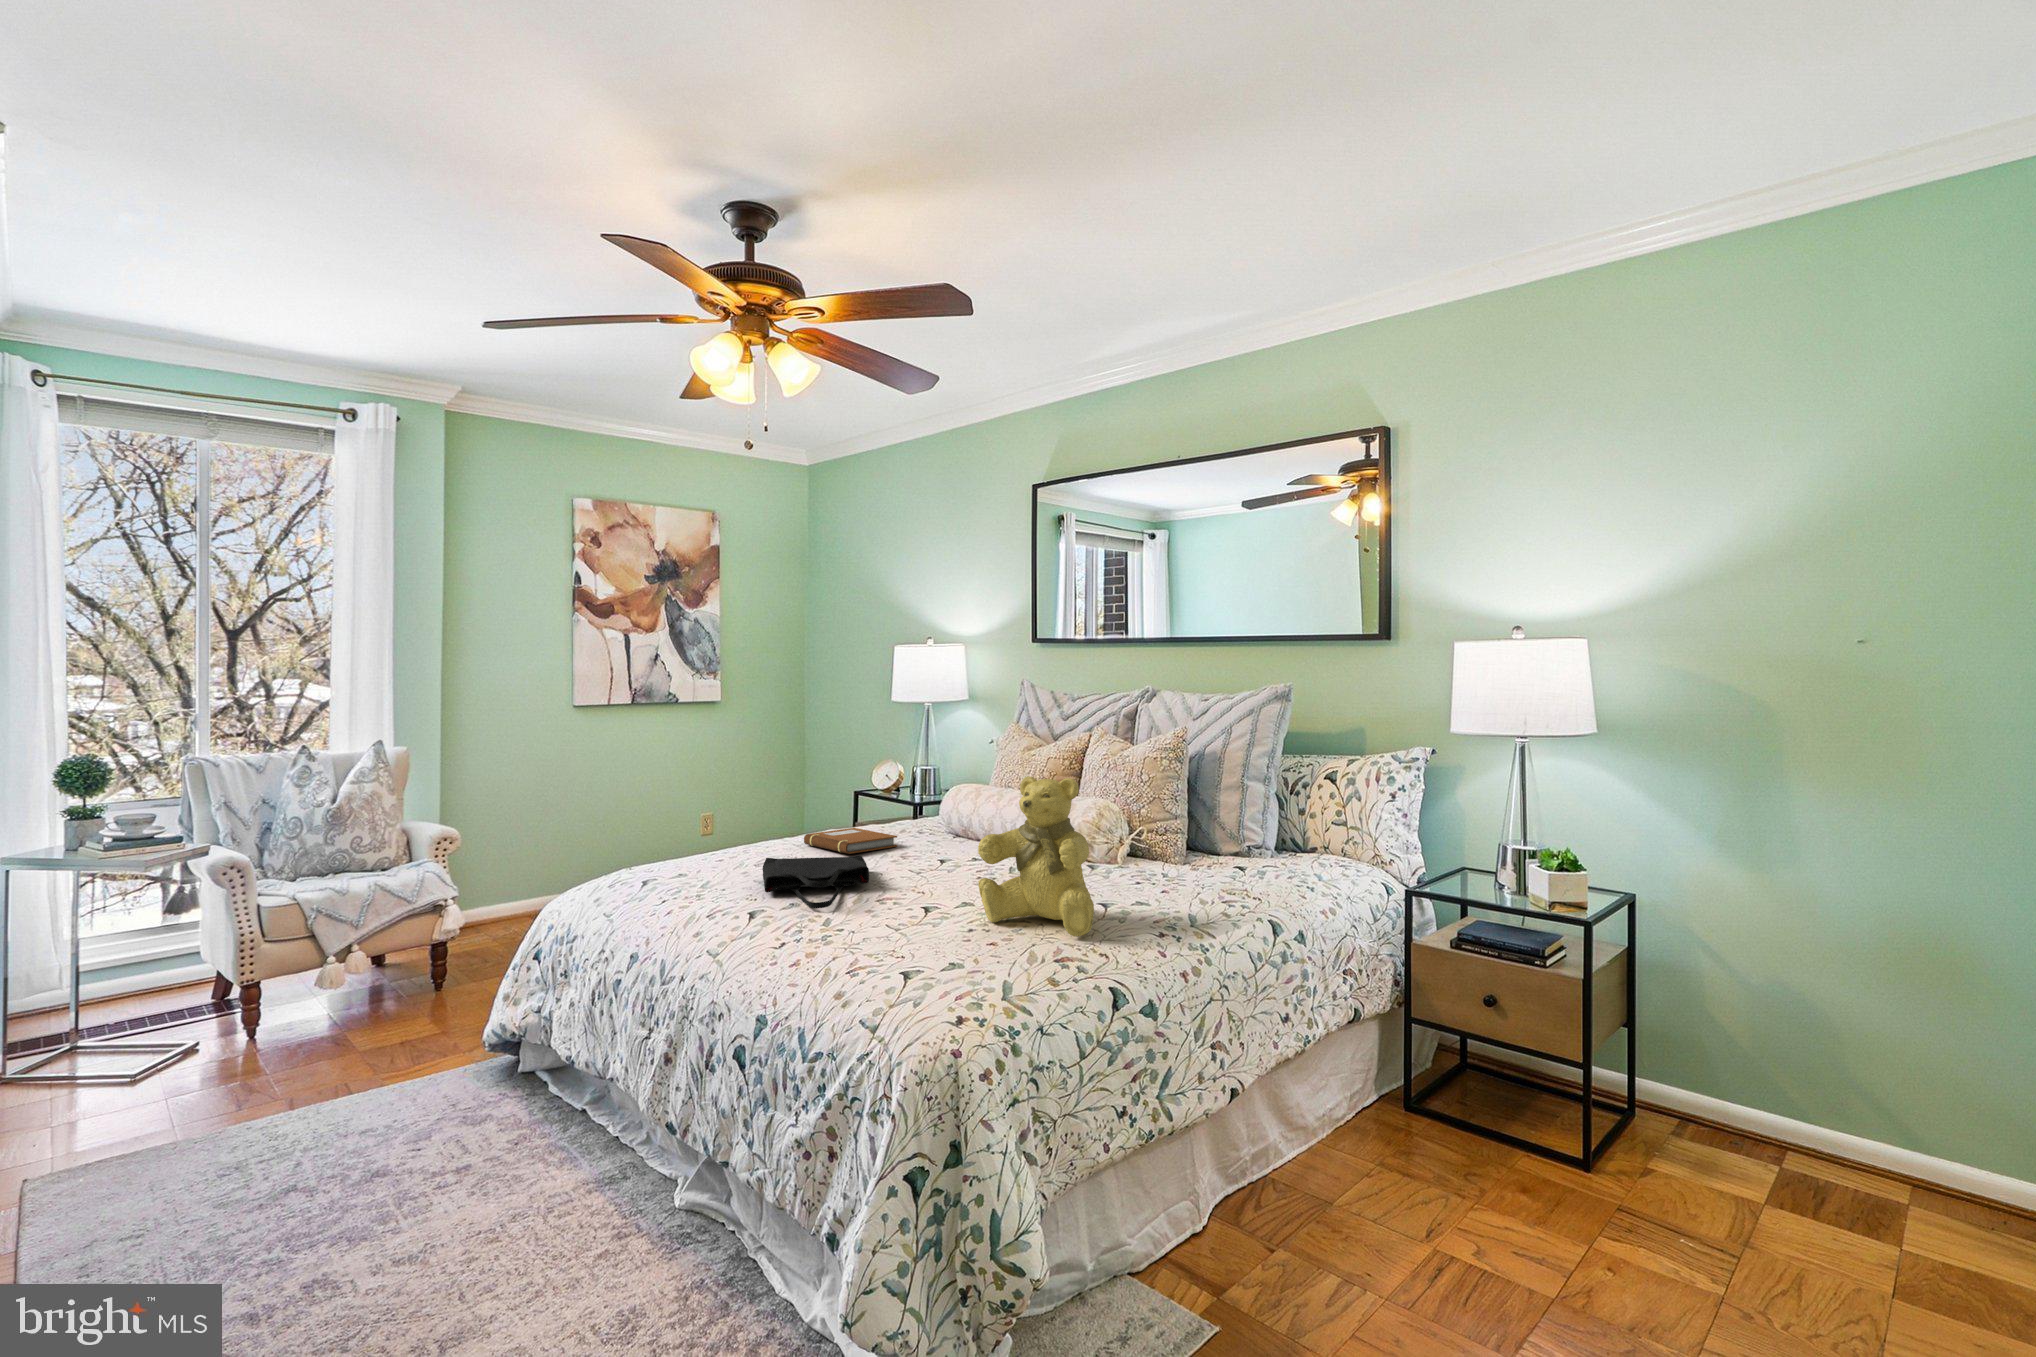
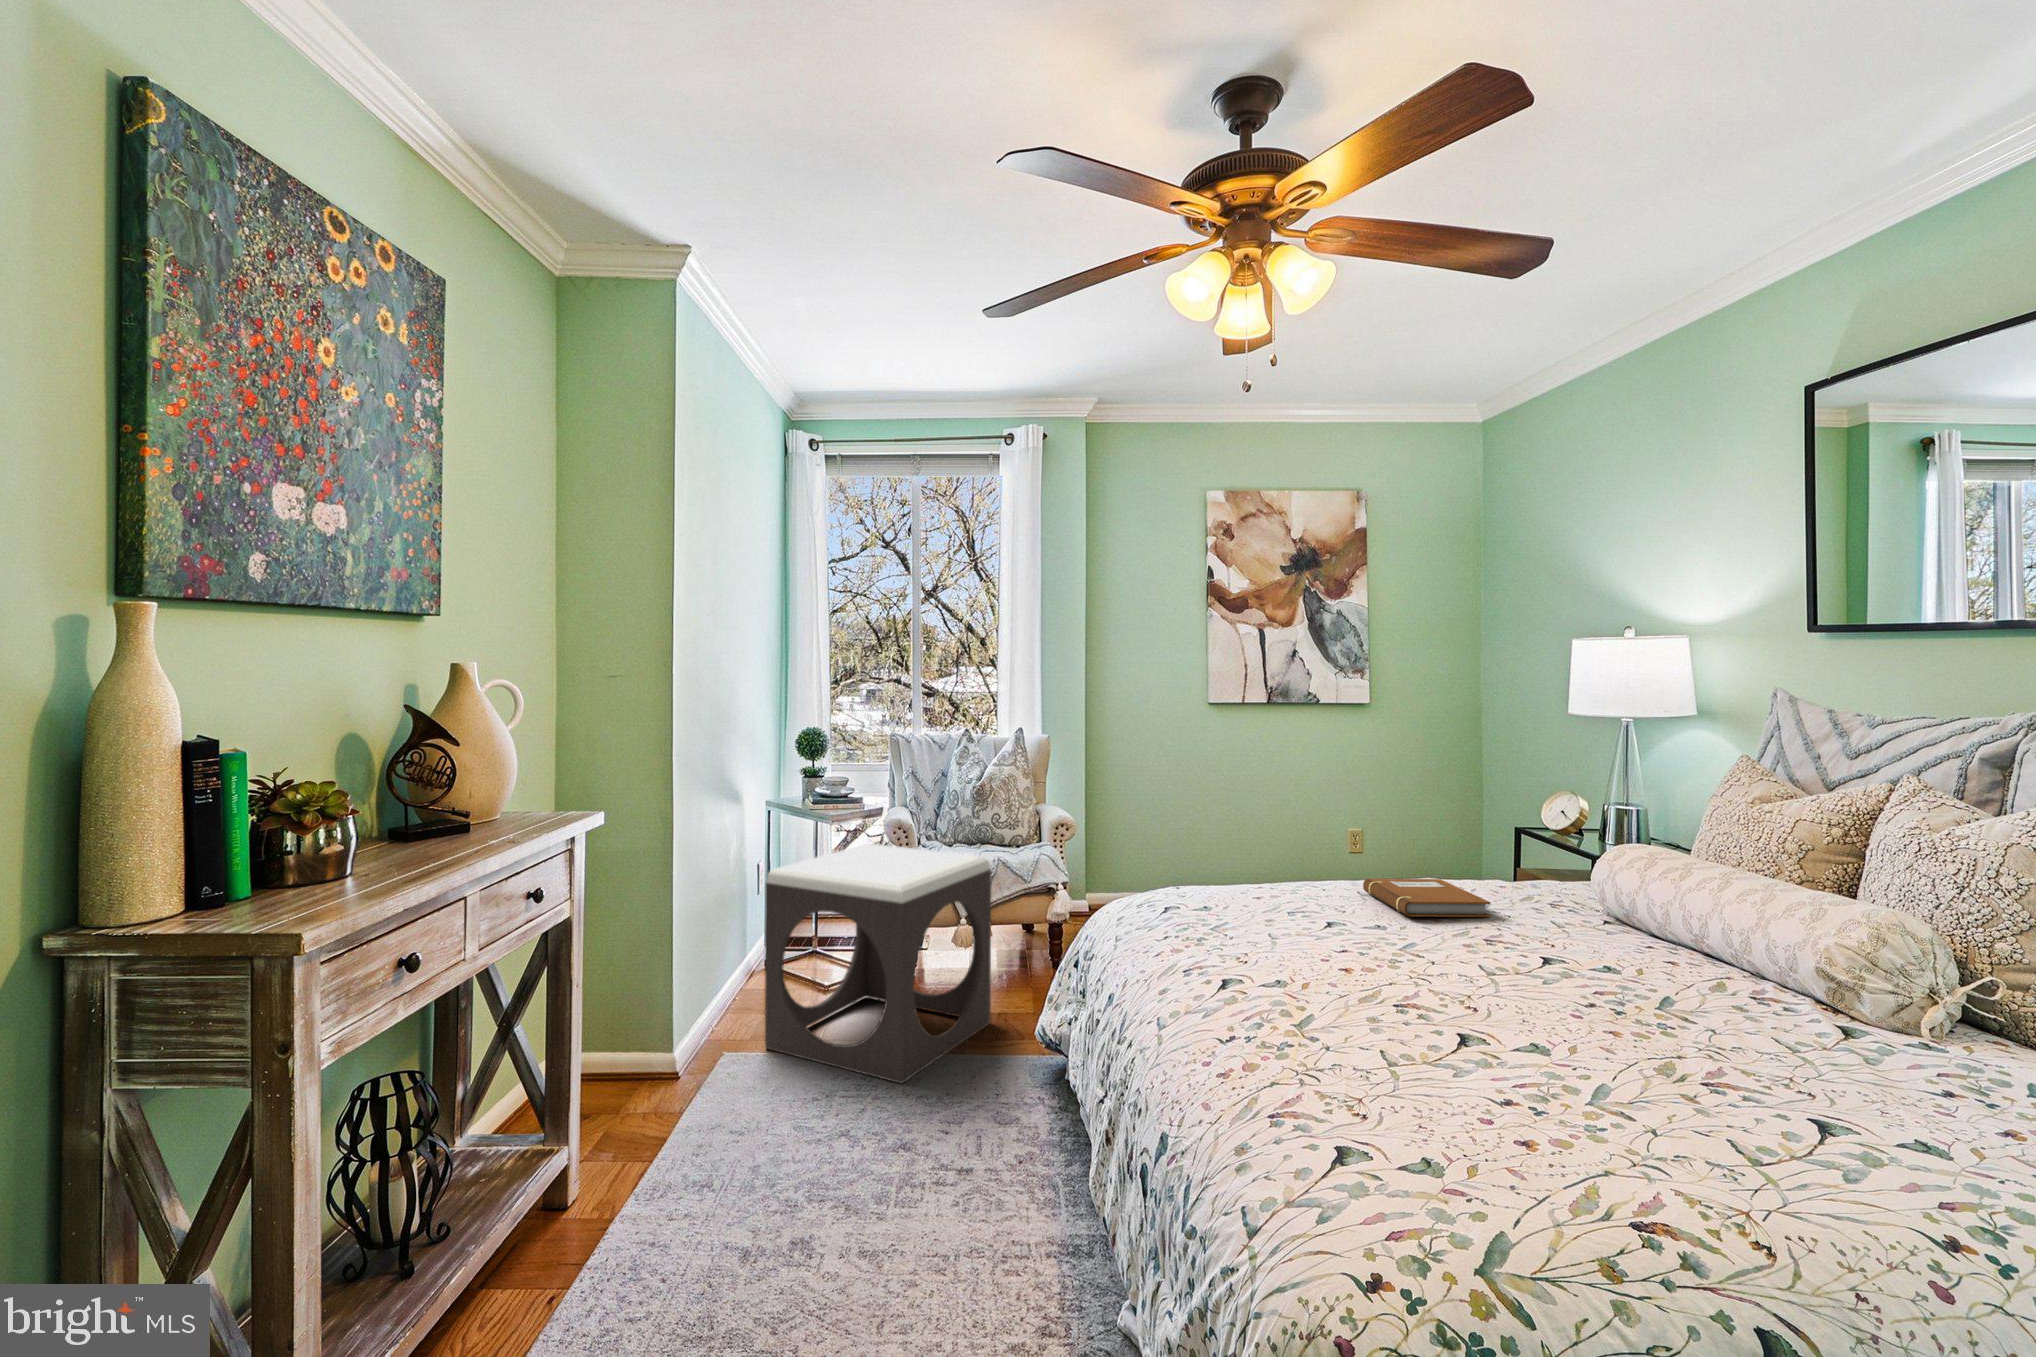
teddy bear: present [978,776,1094,937] -> none [1531,855,1763,1183]
tote bag: present [763,856,869,908] -> none [1254,906,1413,995]
footstool: none [82,878,397,1160] -> present [765,844,991,1083]

